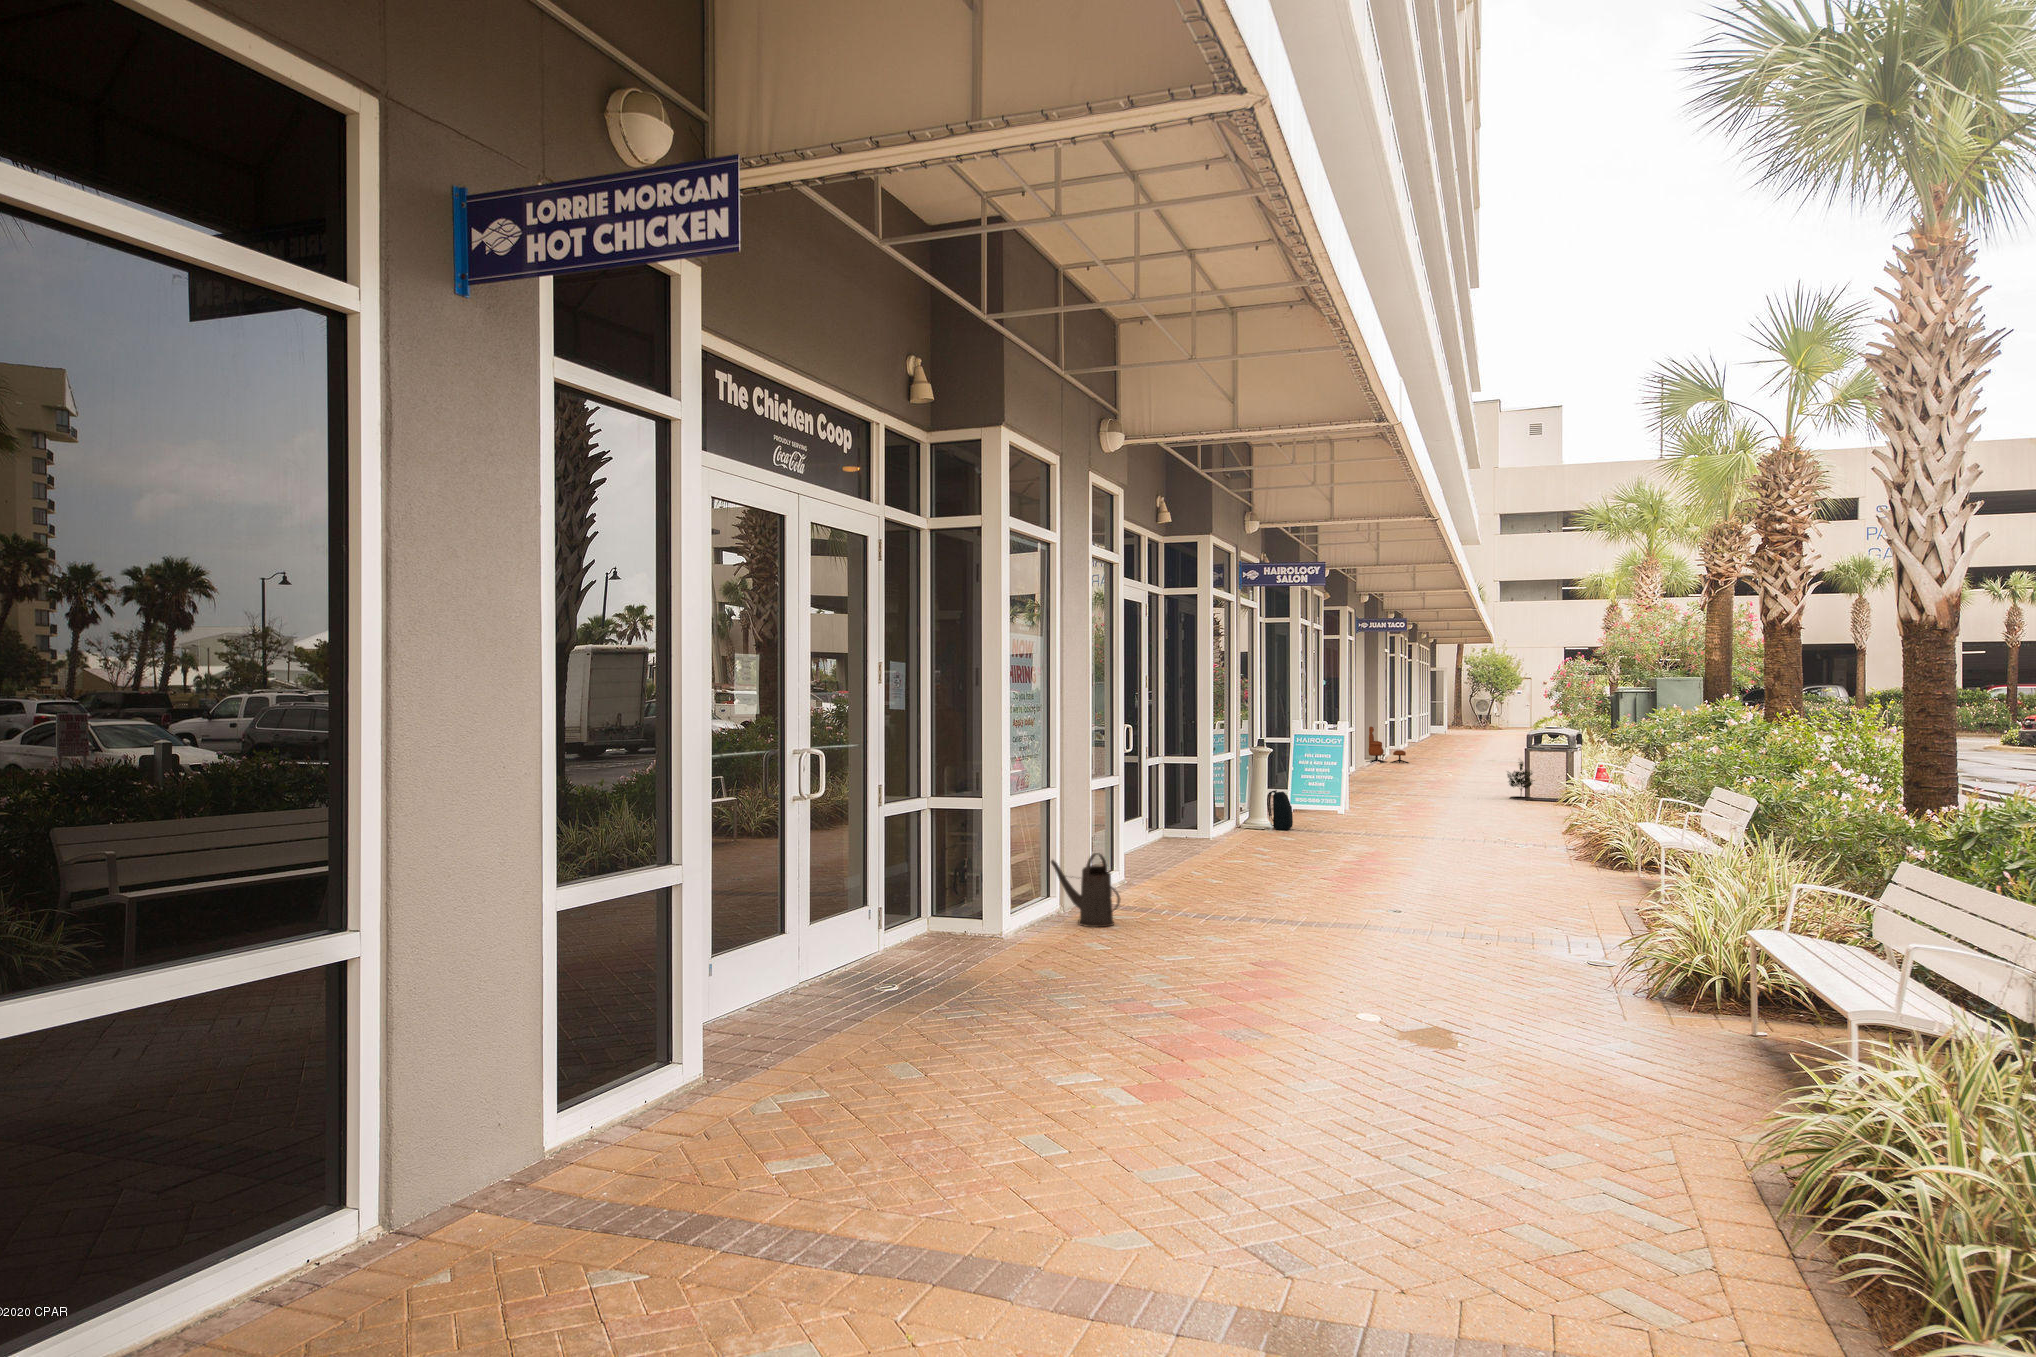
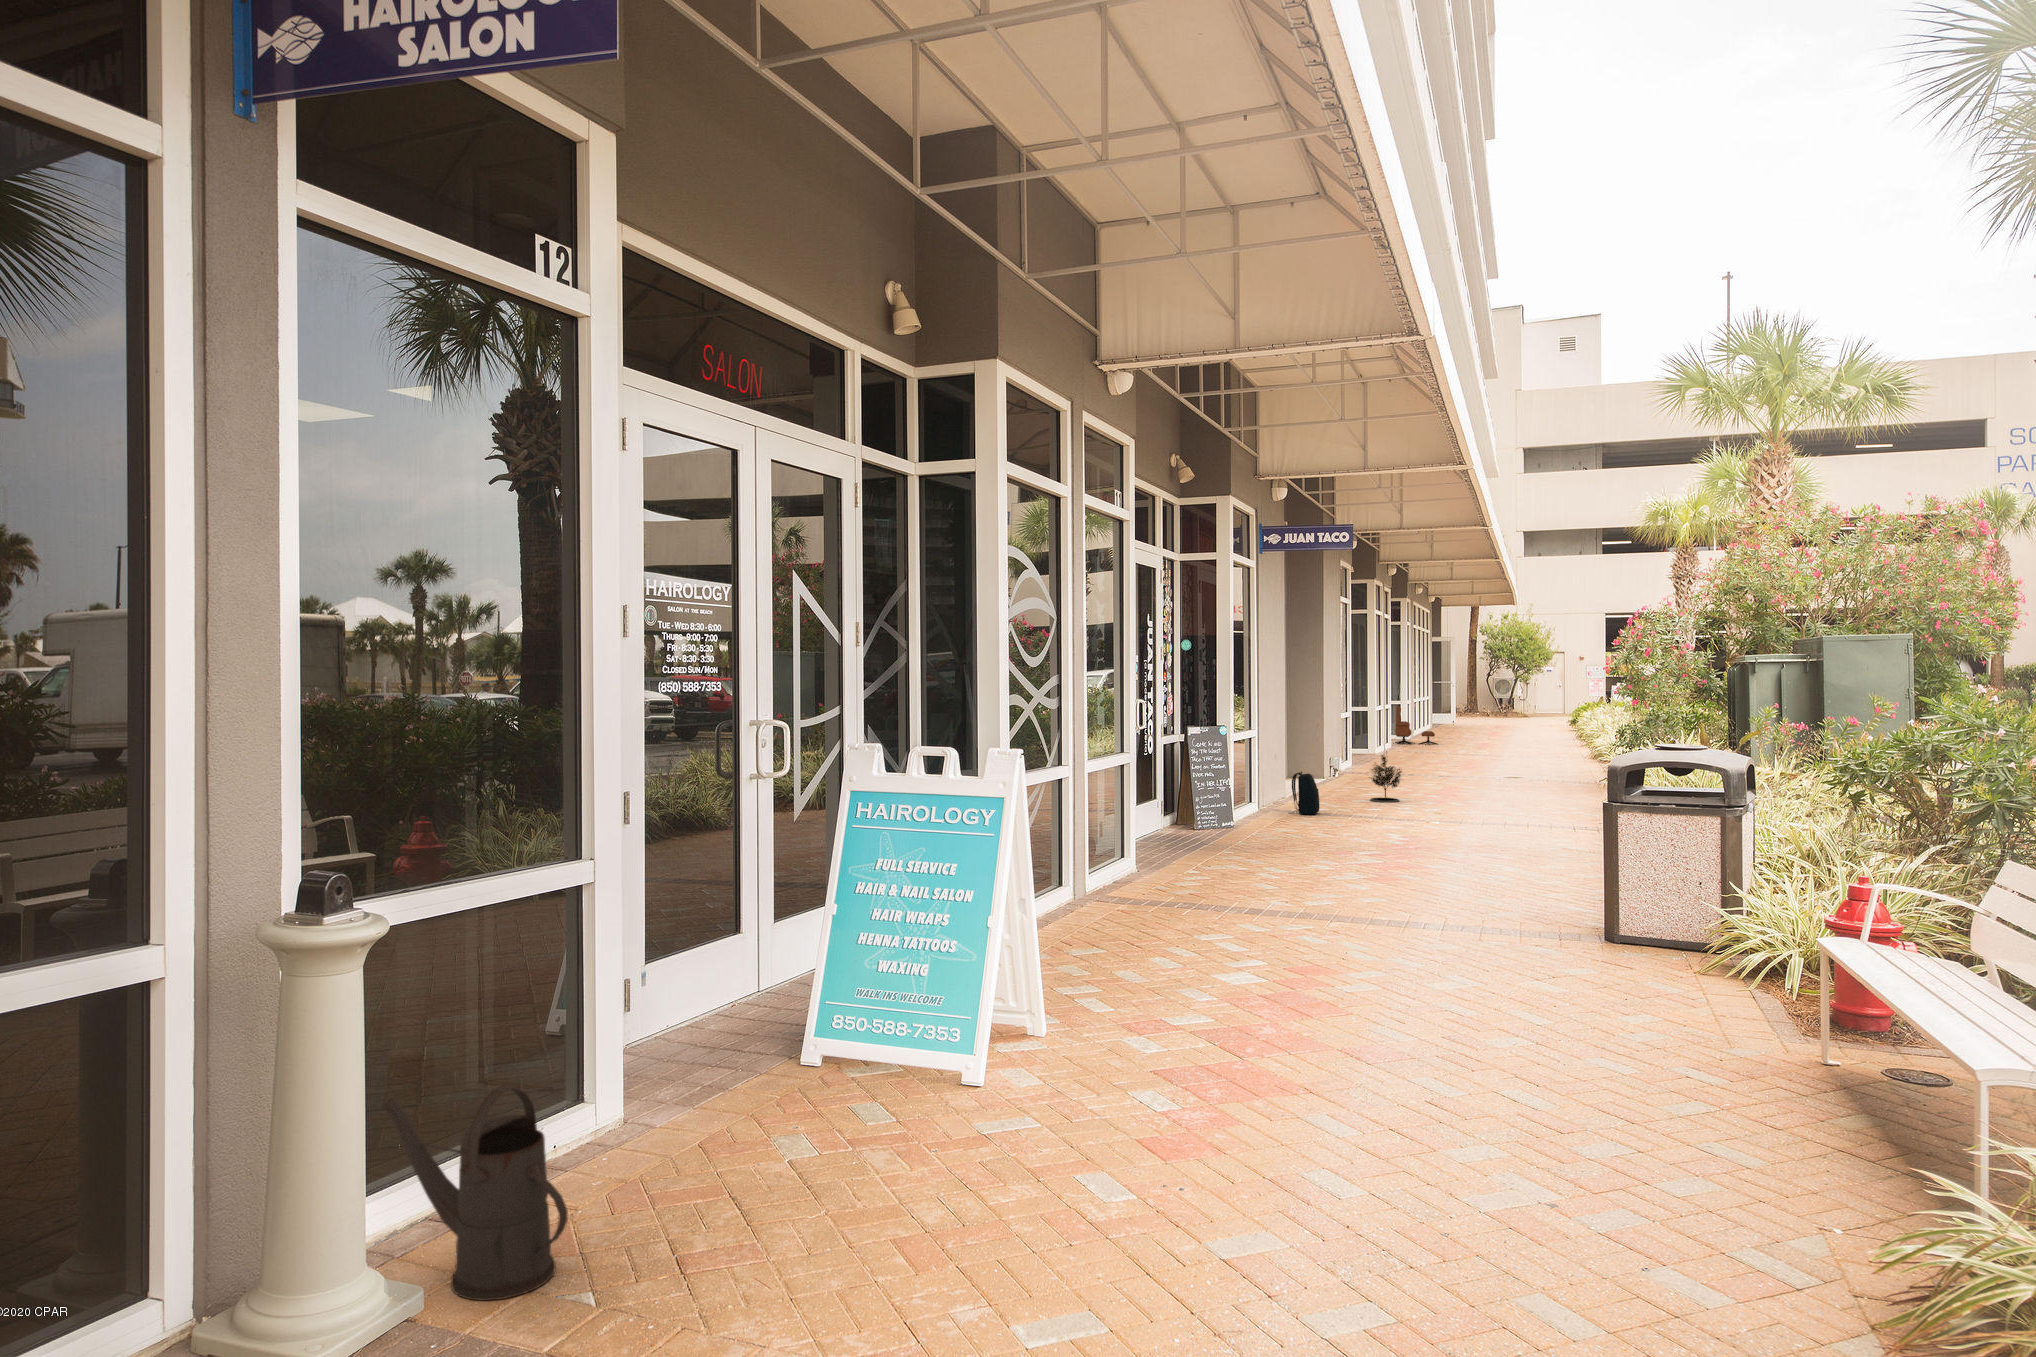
potted tree: present [1507,762,1535,800] -> present [1370,753,1402,802]
watering can: present [1051,853,1120,927] -> present [384,1085,568,1301]

